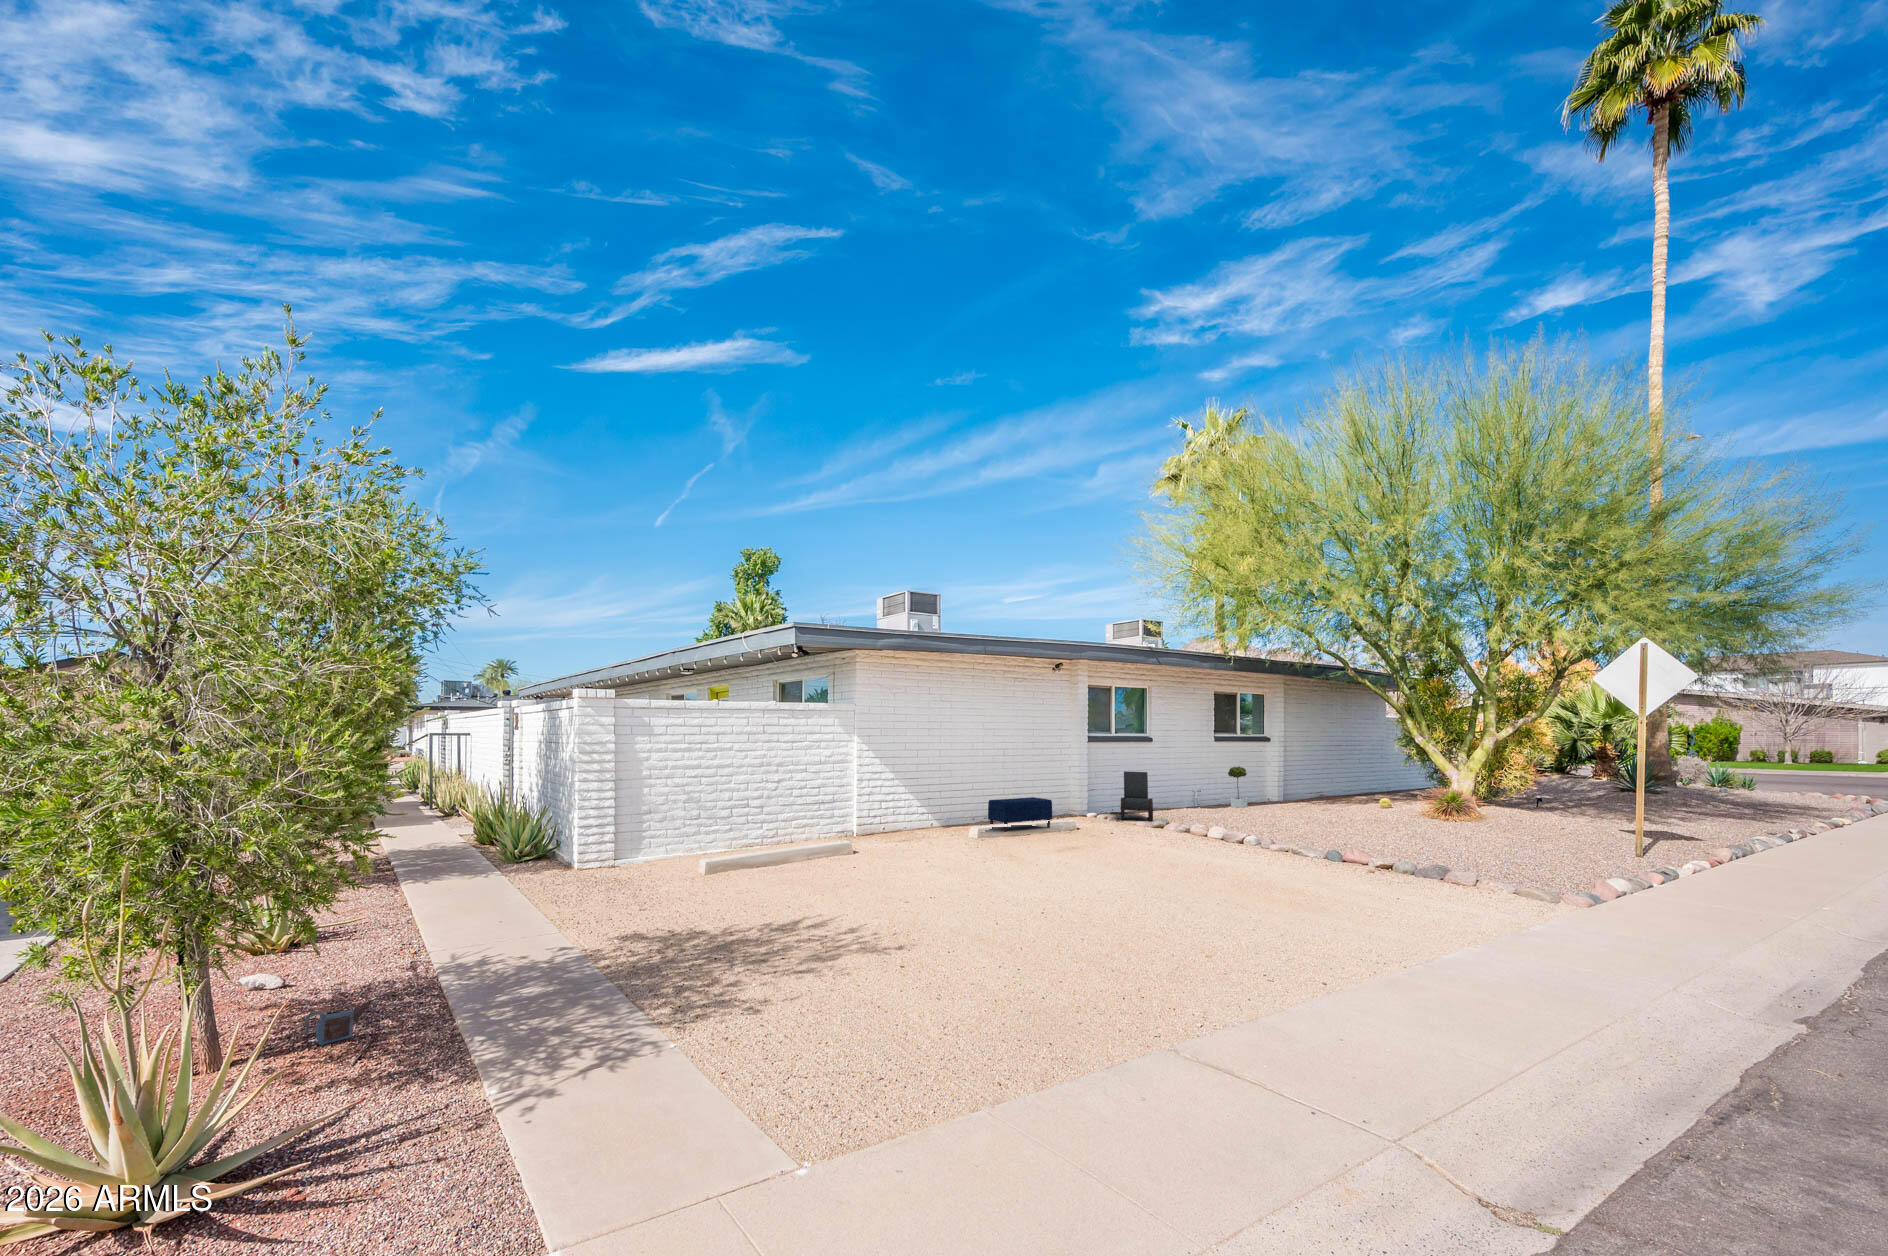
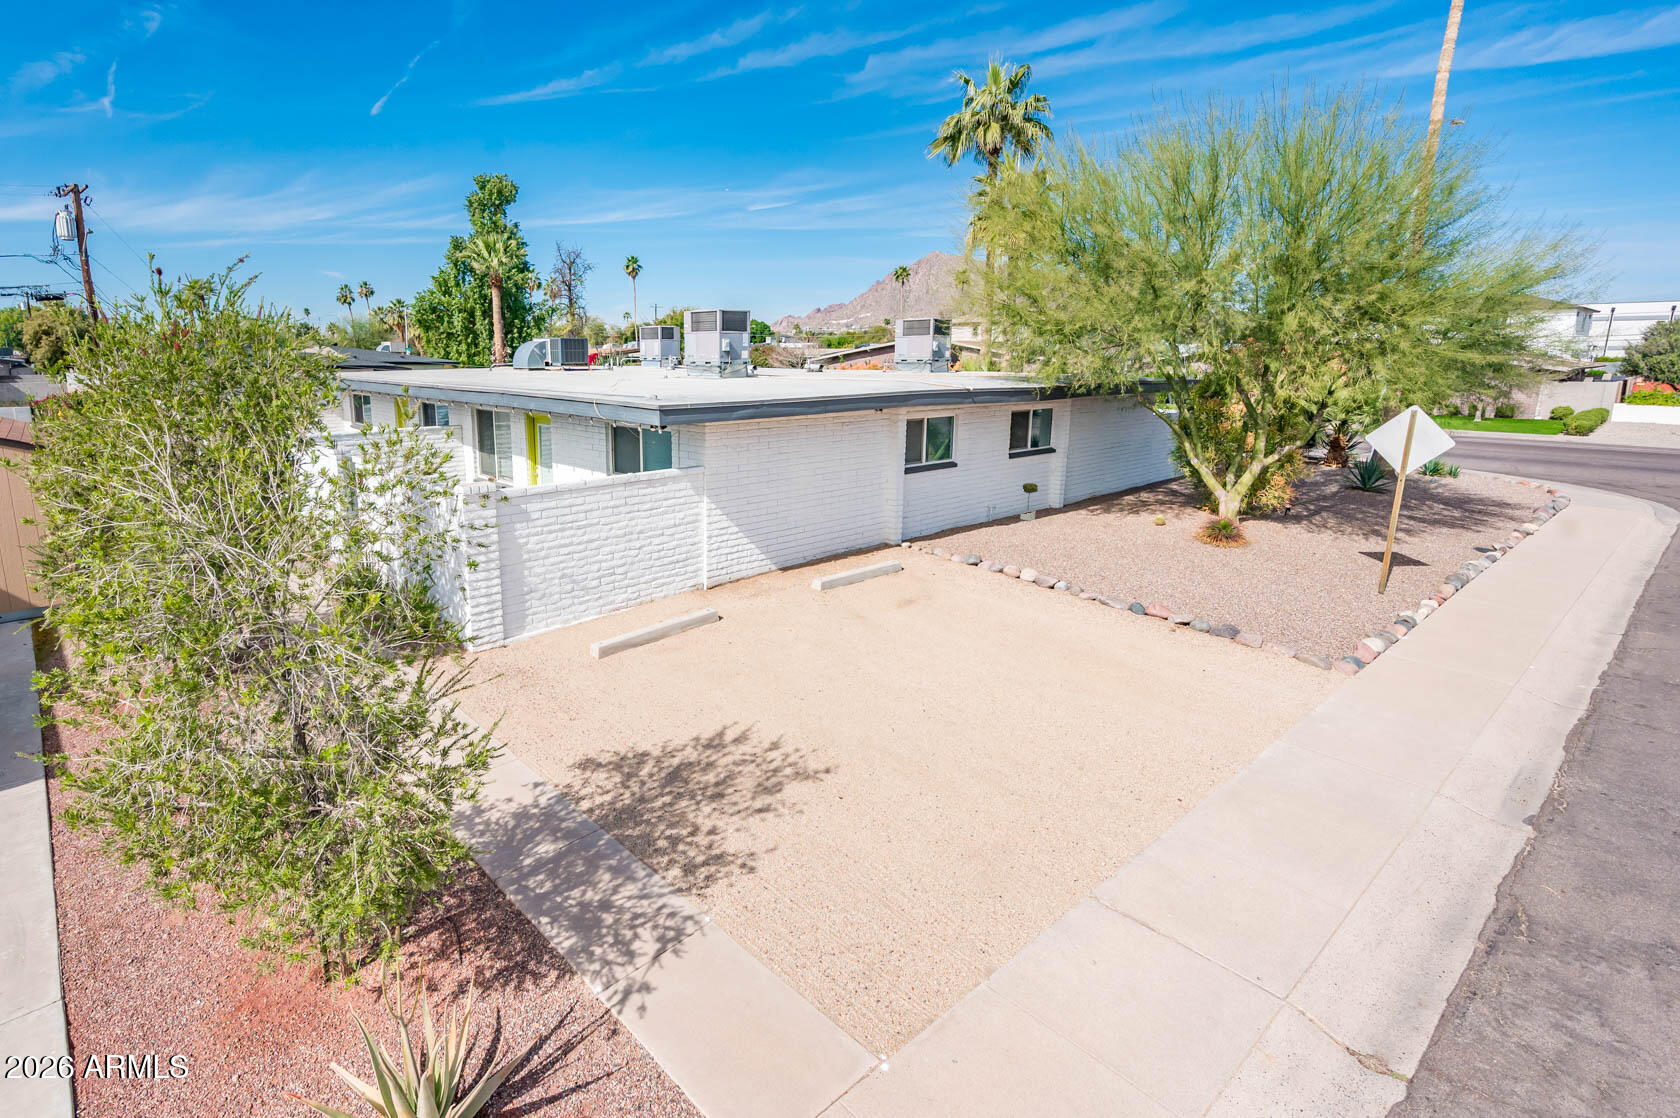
lounge chair: present [1120,771,1153,821] -> none [928,499,961,549]
bench: present [988,797,1052,832] -> none [812,534,873,573]
watering can: present [303,1000,372,1045] -> none [266,981,328,1039]

